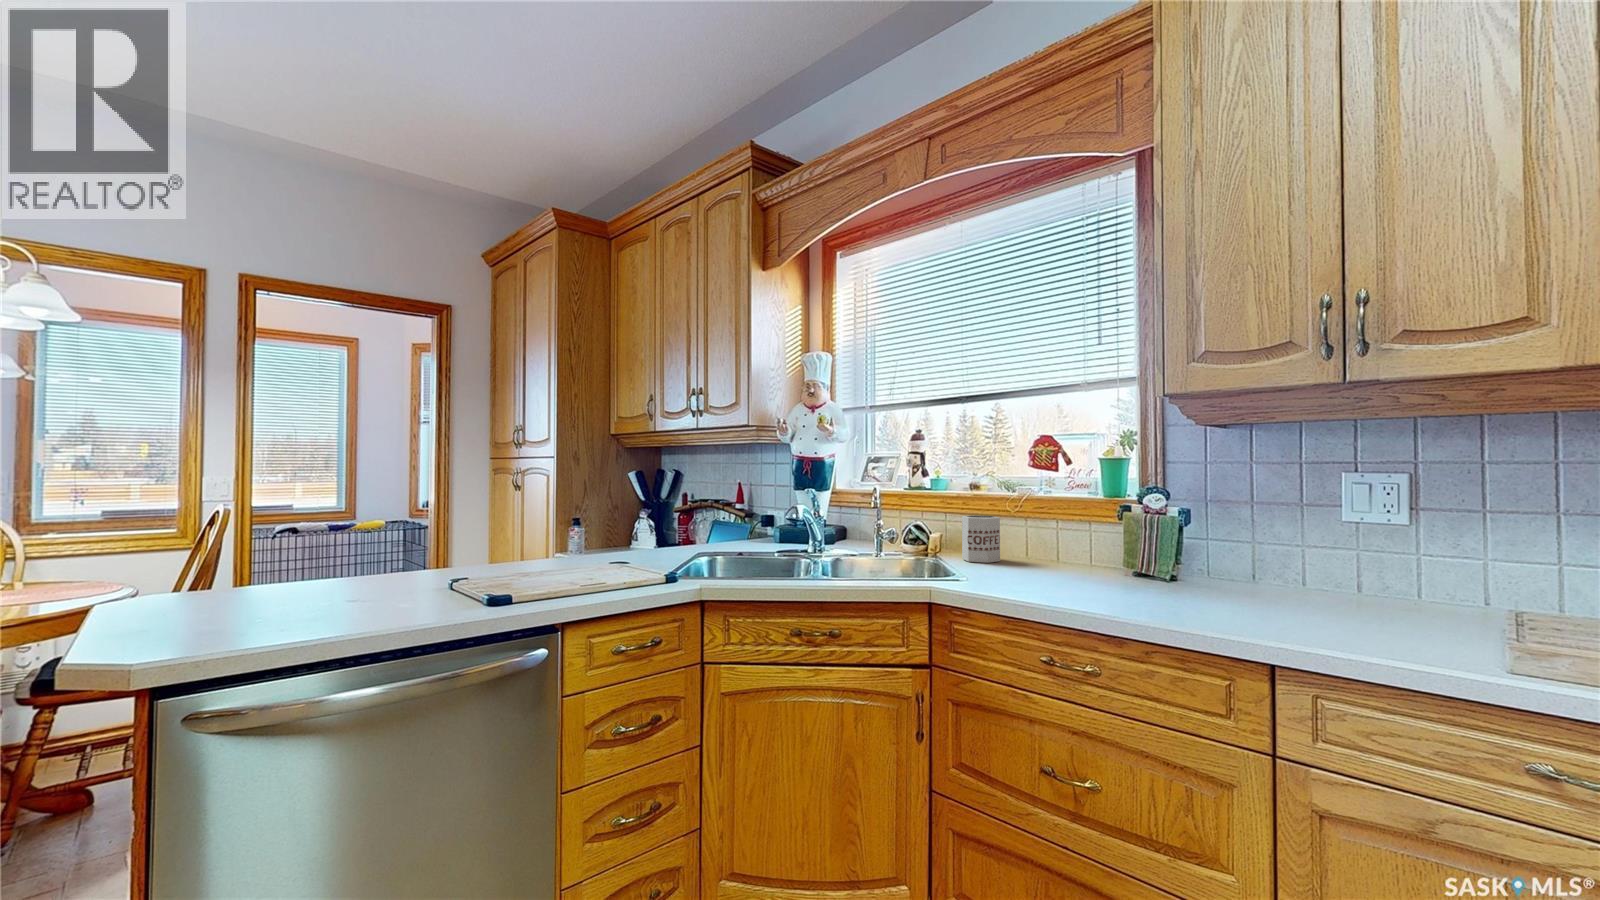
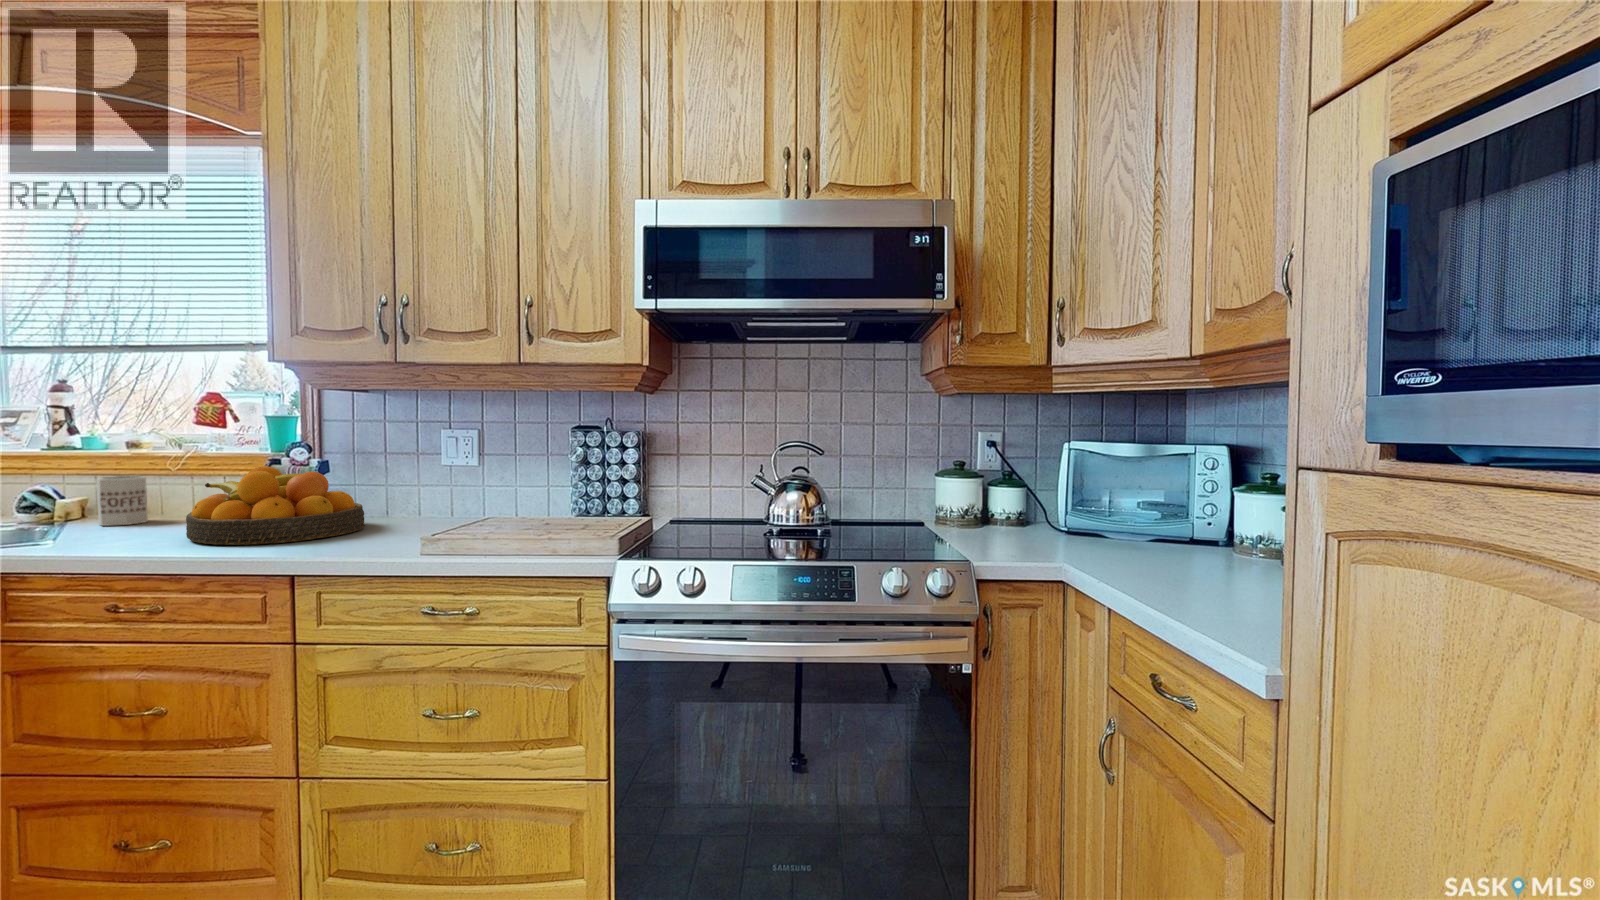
fruit bowl: none [1078,513,1273,610] -> present [186,466,364,545]

